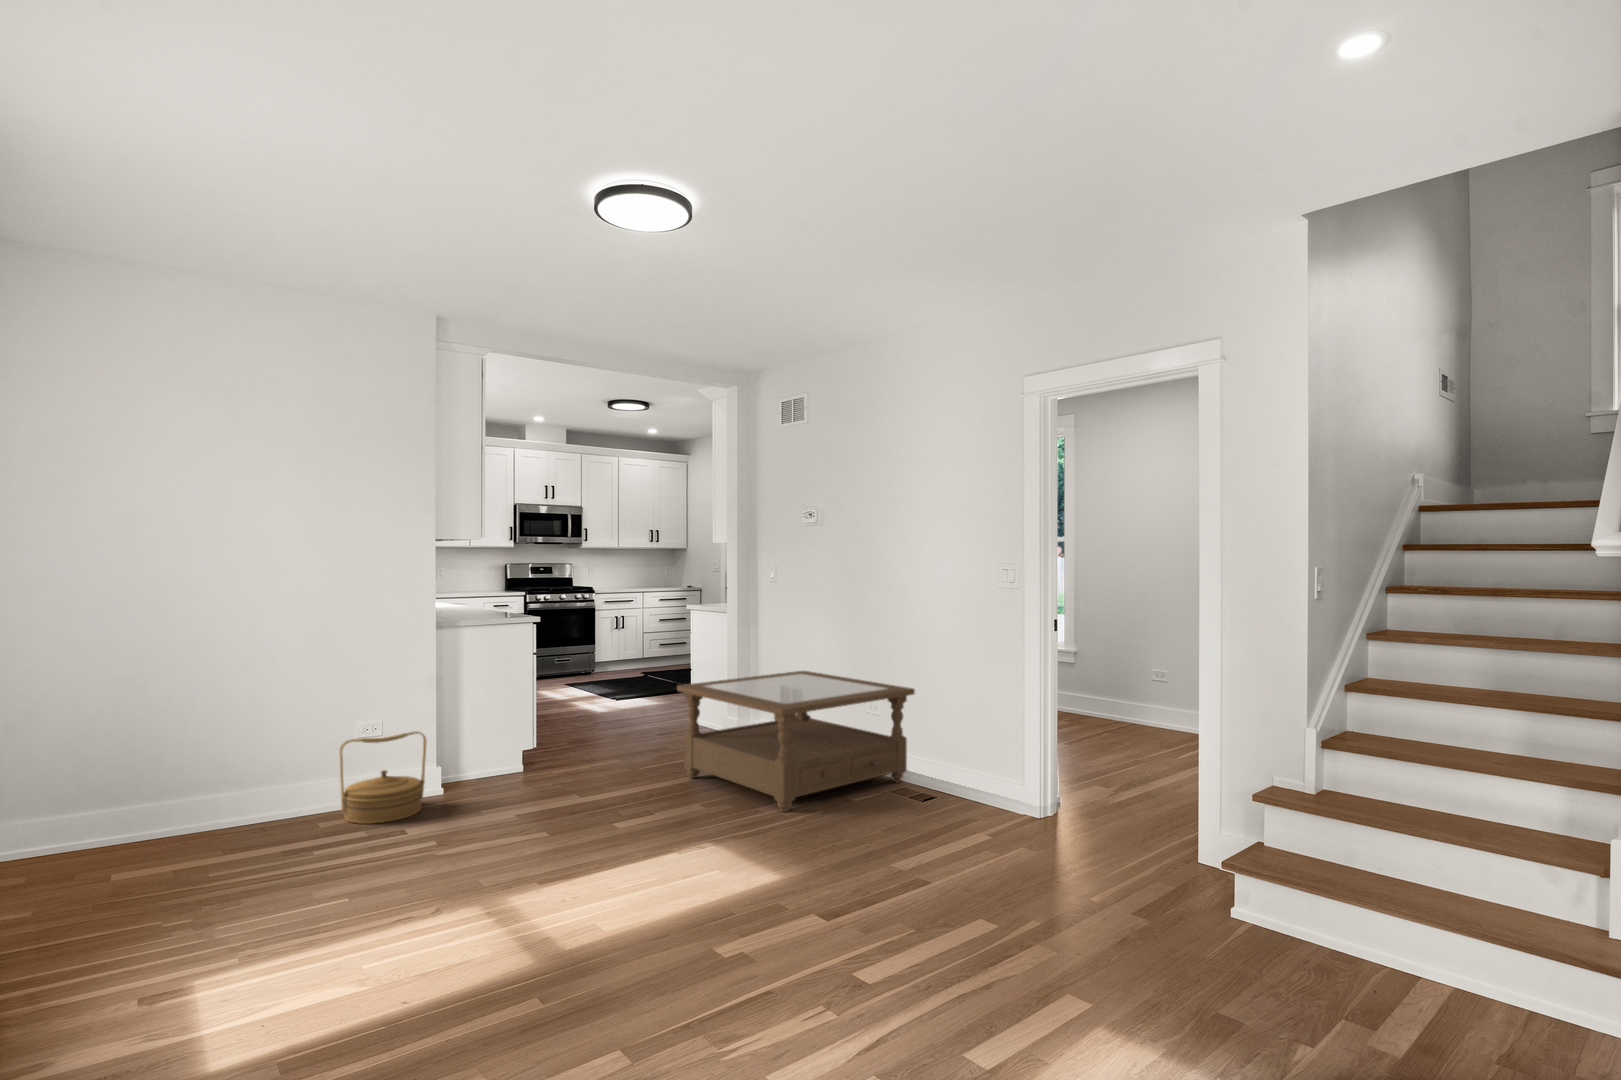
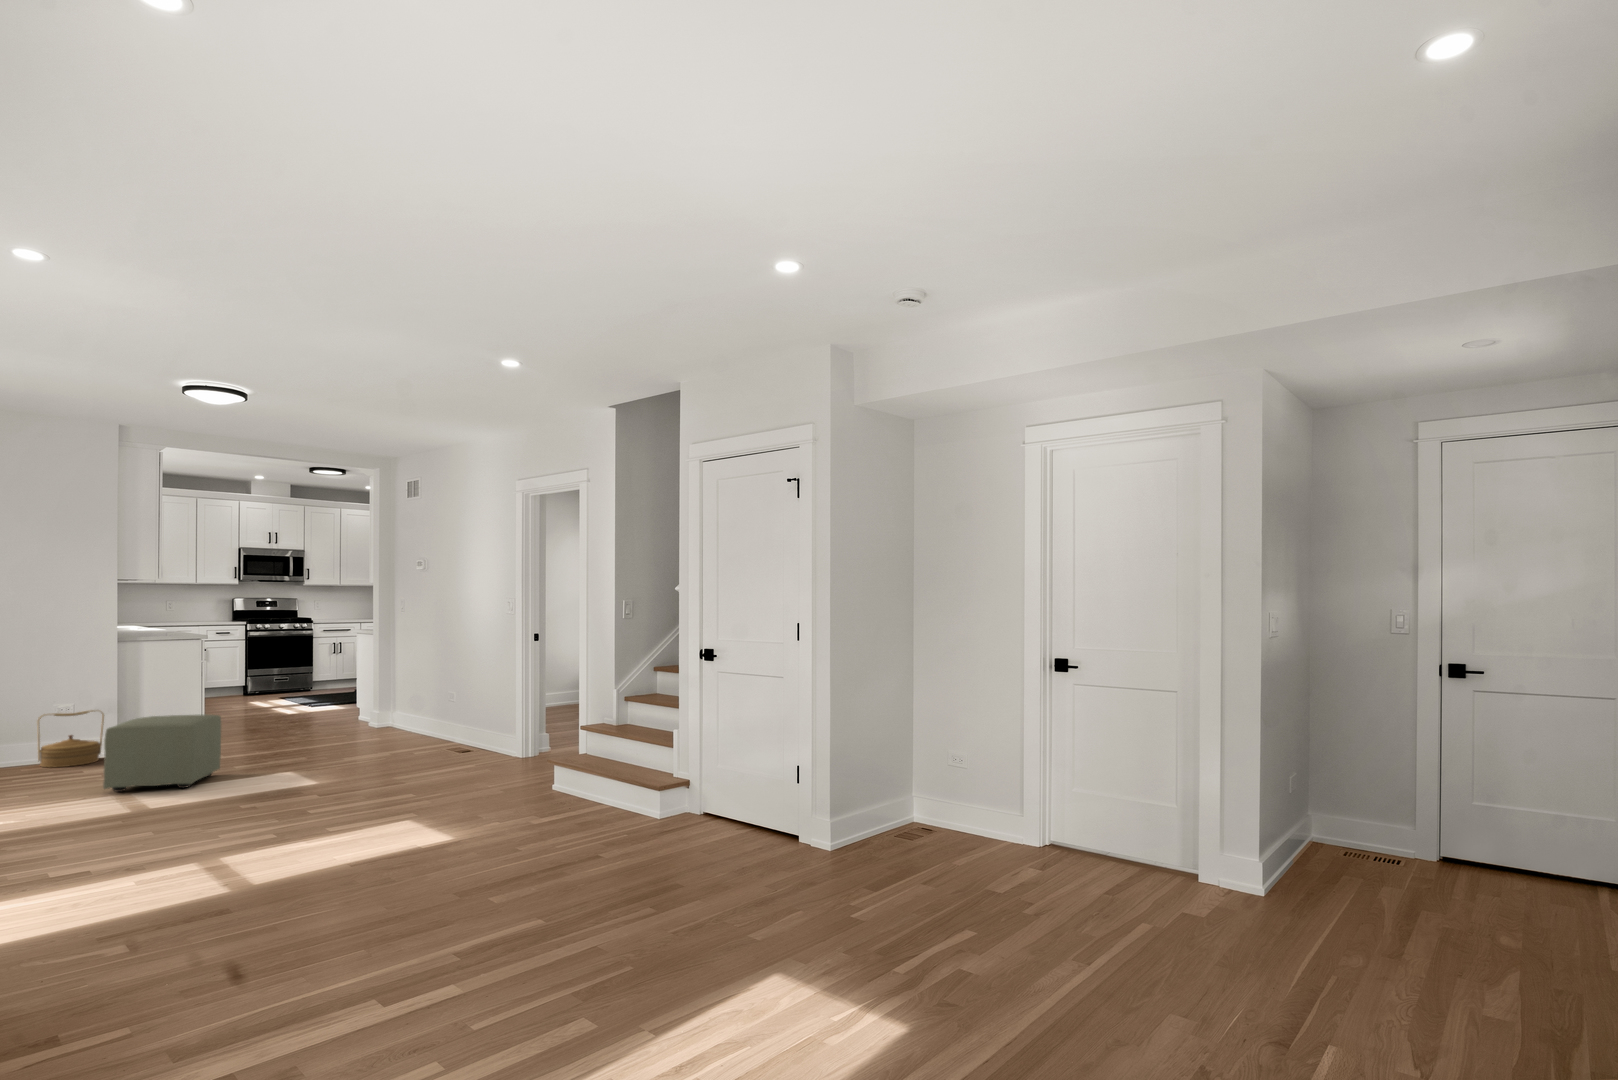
coffee table: present [677,671,915,812] -> none [300,671,464,754]
ottoman: none [476,761,632,908] -> present [103,715,221,792]

